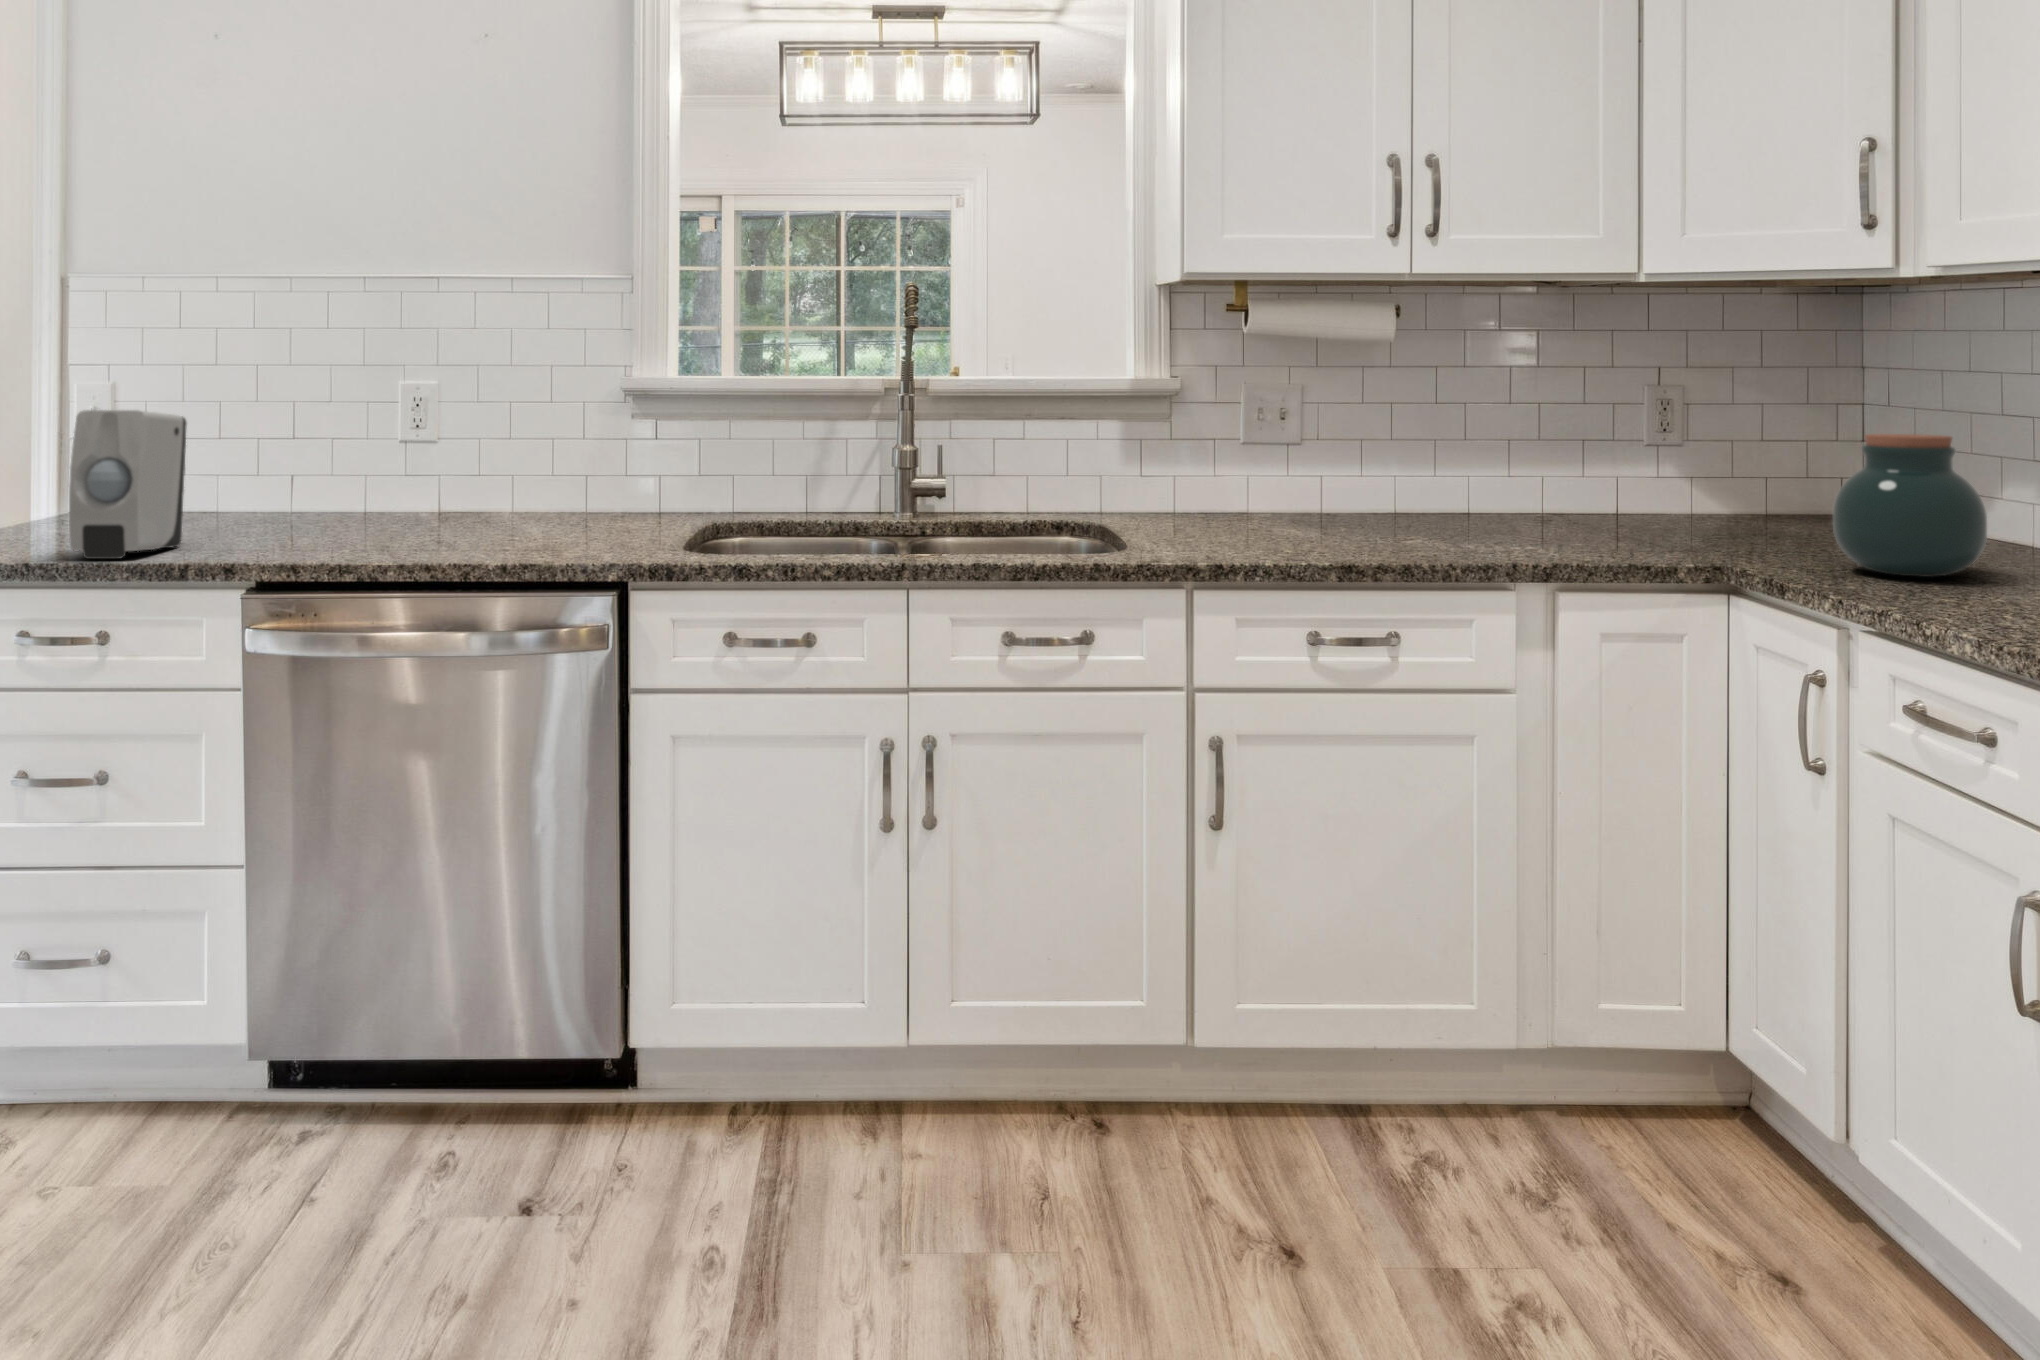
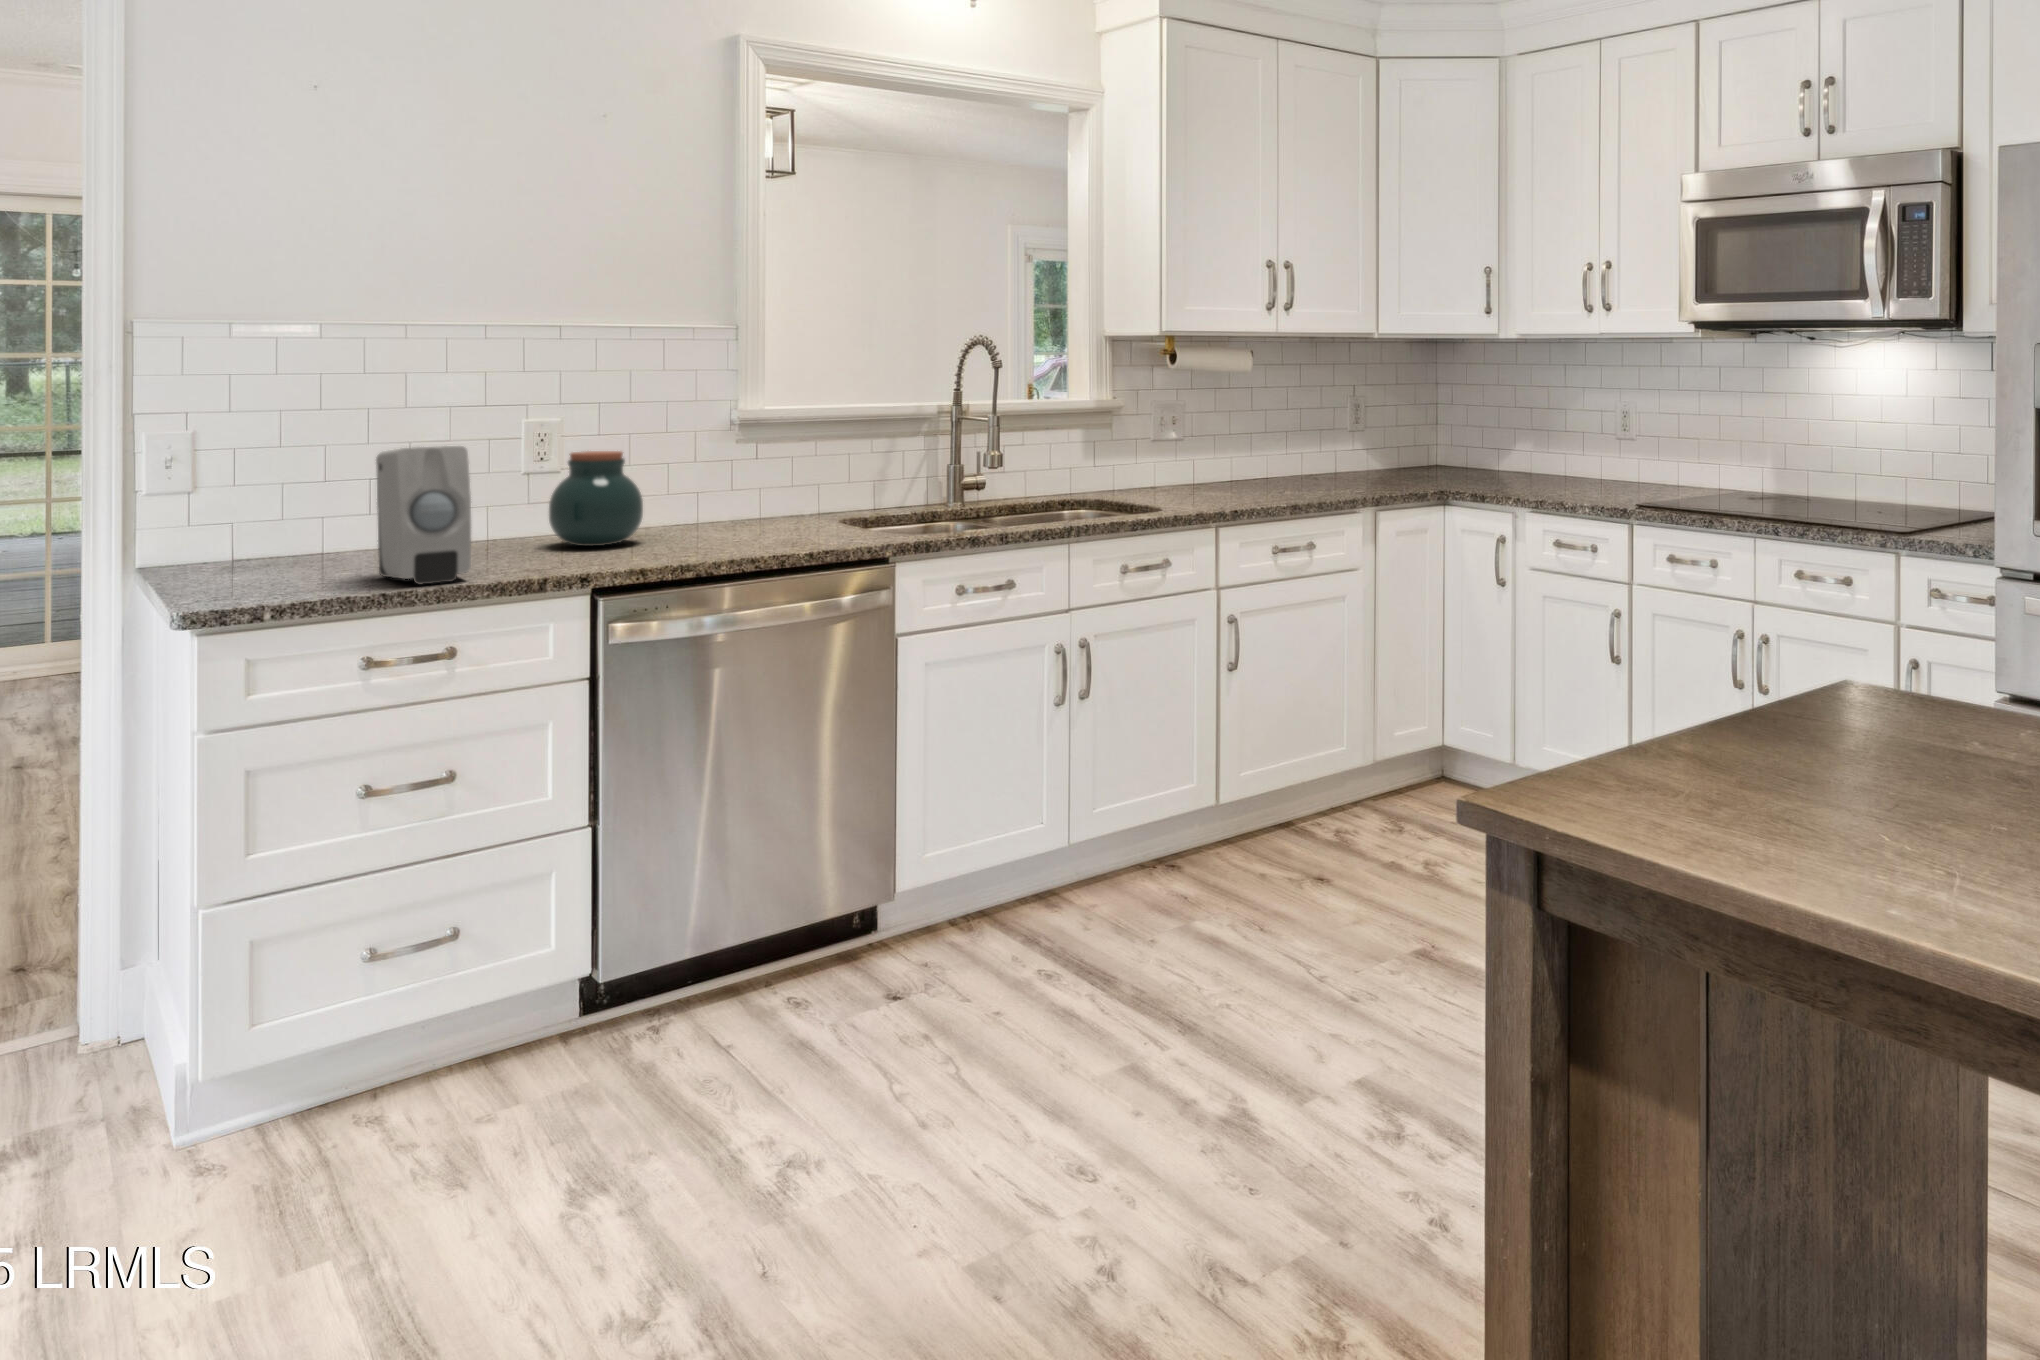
jar: present [1833,434,1987,577] -> present [549,451,643,546]

